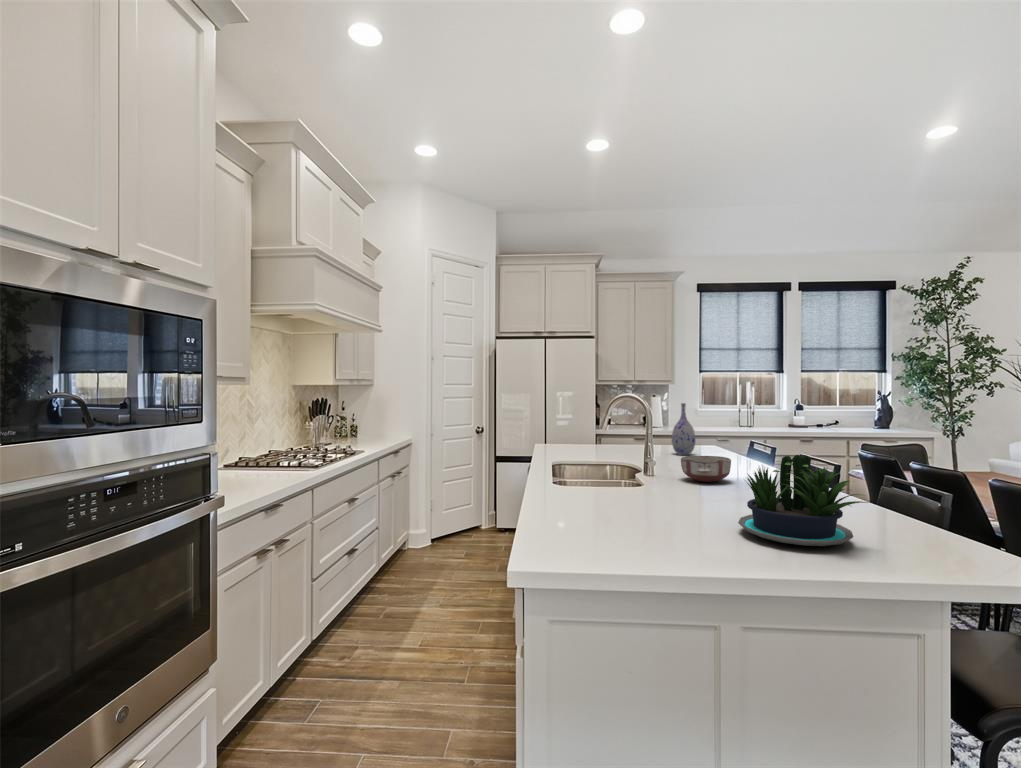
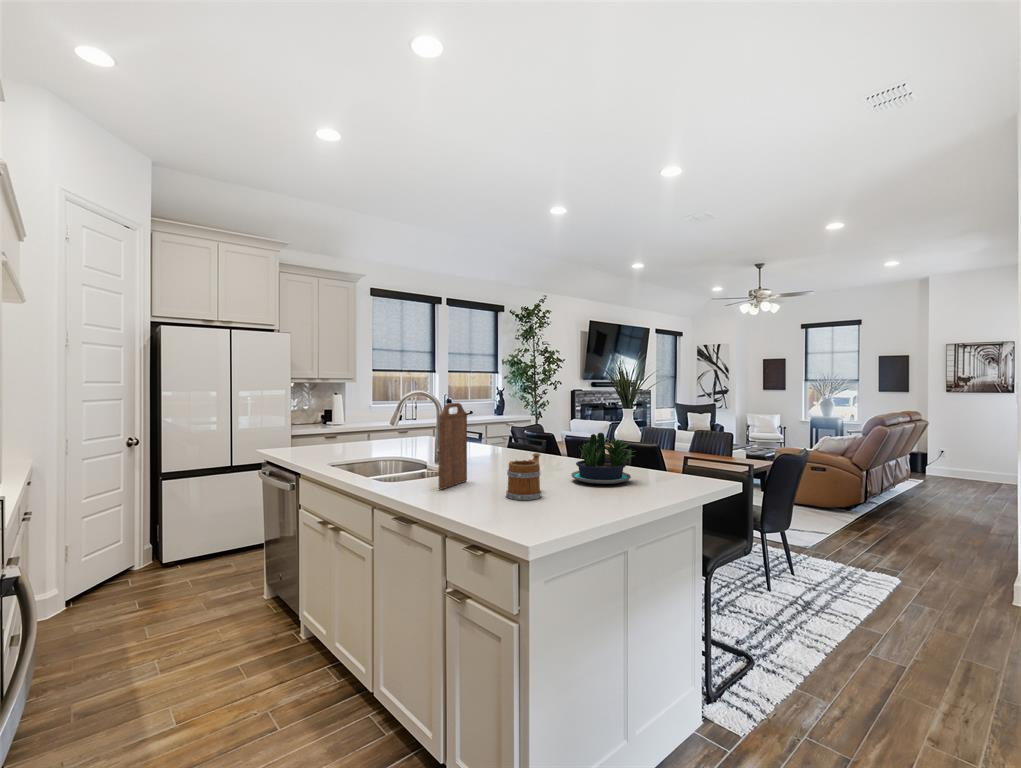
cutting board: none [551,400,607,505] -> present [438,403,467,489]
vase: present [672,403,695,455] -> none [418,402,437,445]
ceramic bowl: present [681,456,731,482] -> none [472,441,507,461]
mug: none [592,474,663,540] -> present [506,453,542,500]

